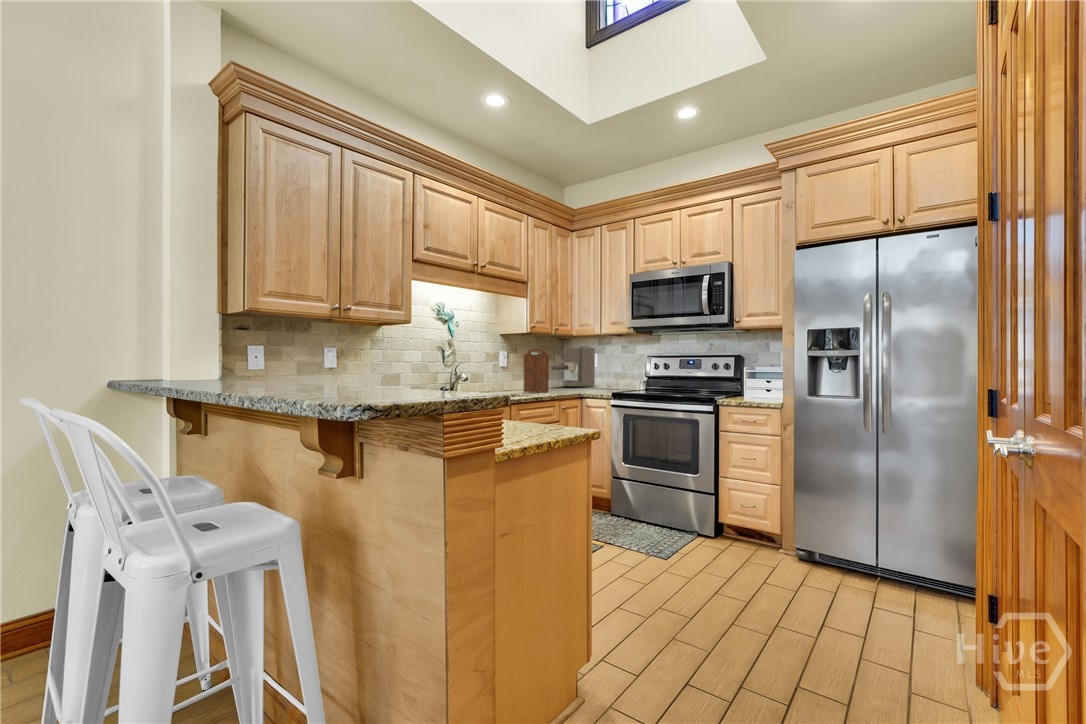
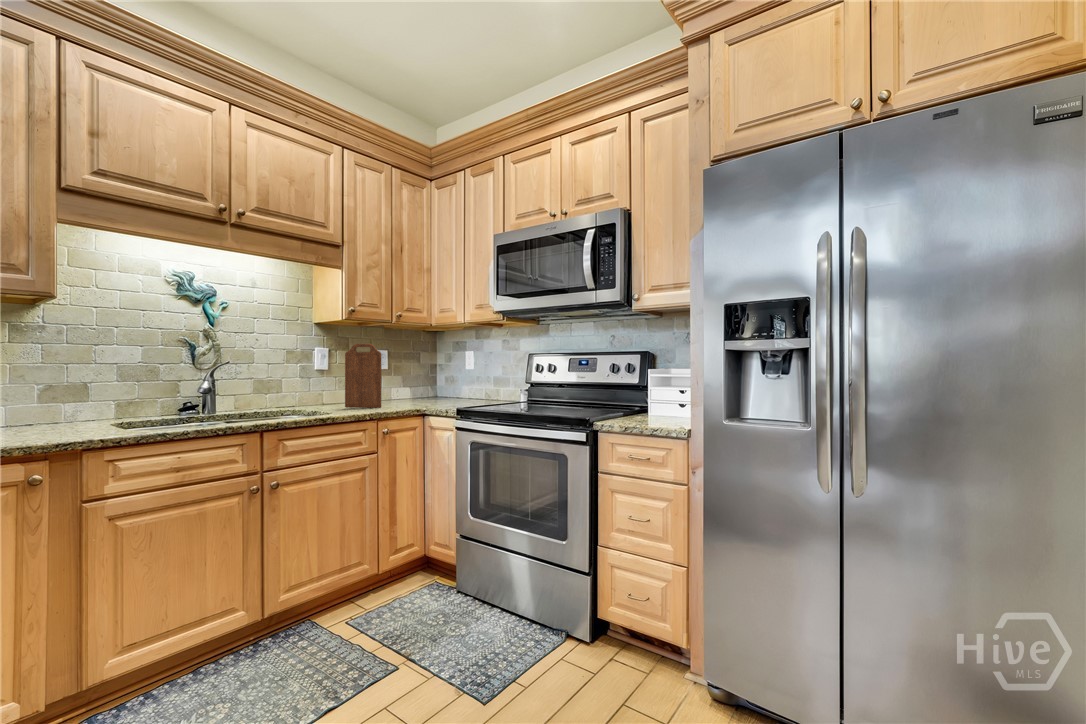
coffee maker: present [551,348,595,387] -> none [405,344,466,399]

